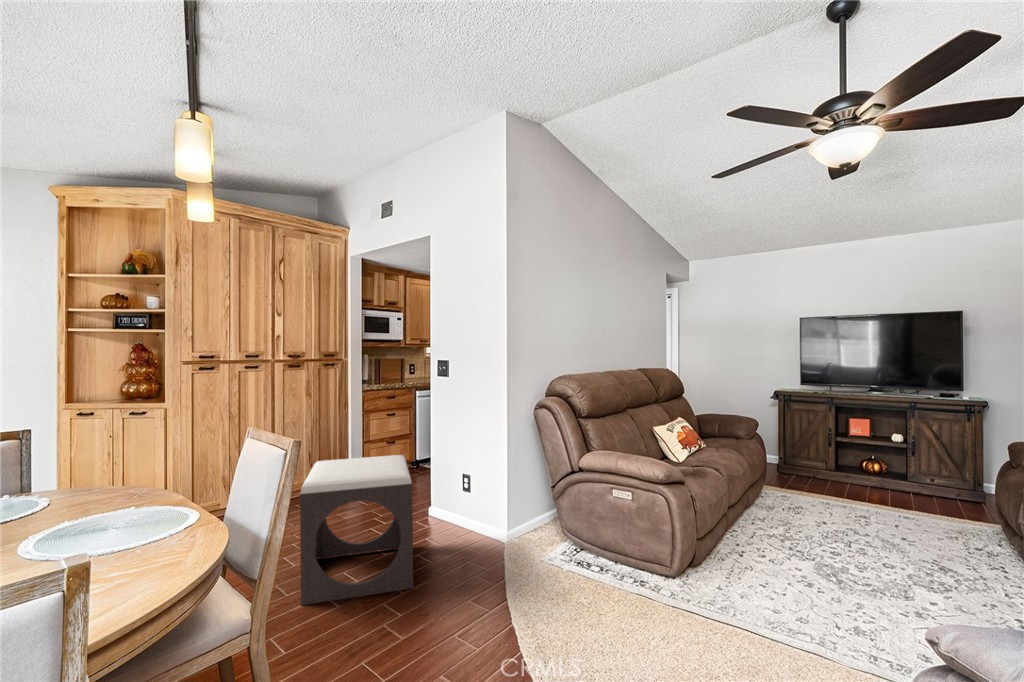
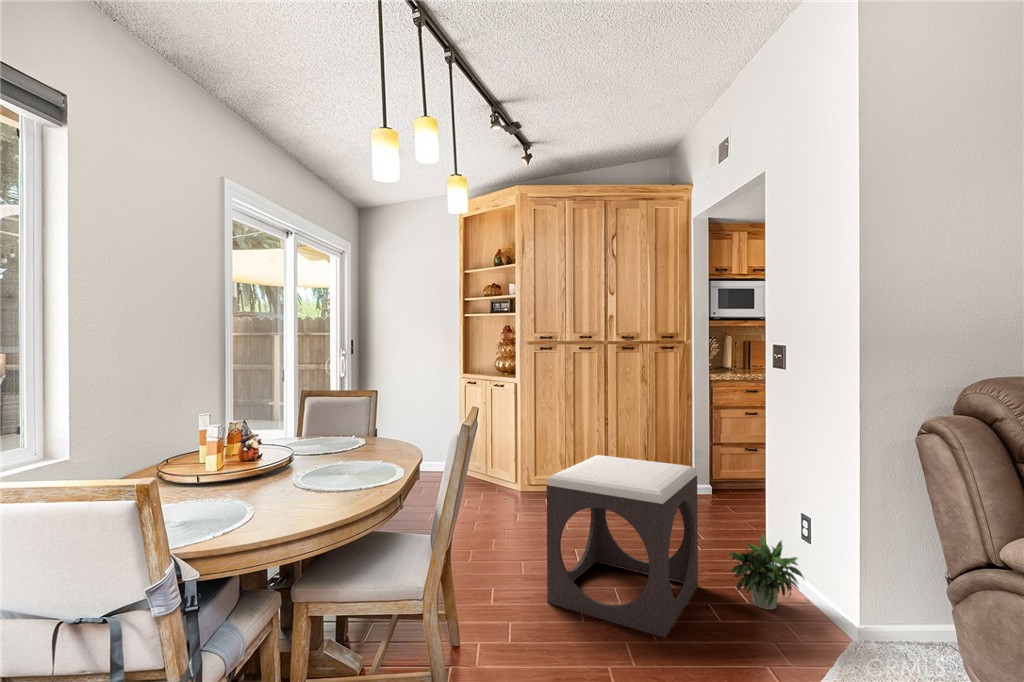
potted plant: none [430,494,478,546] -> present [729,534,810,610]

